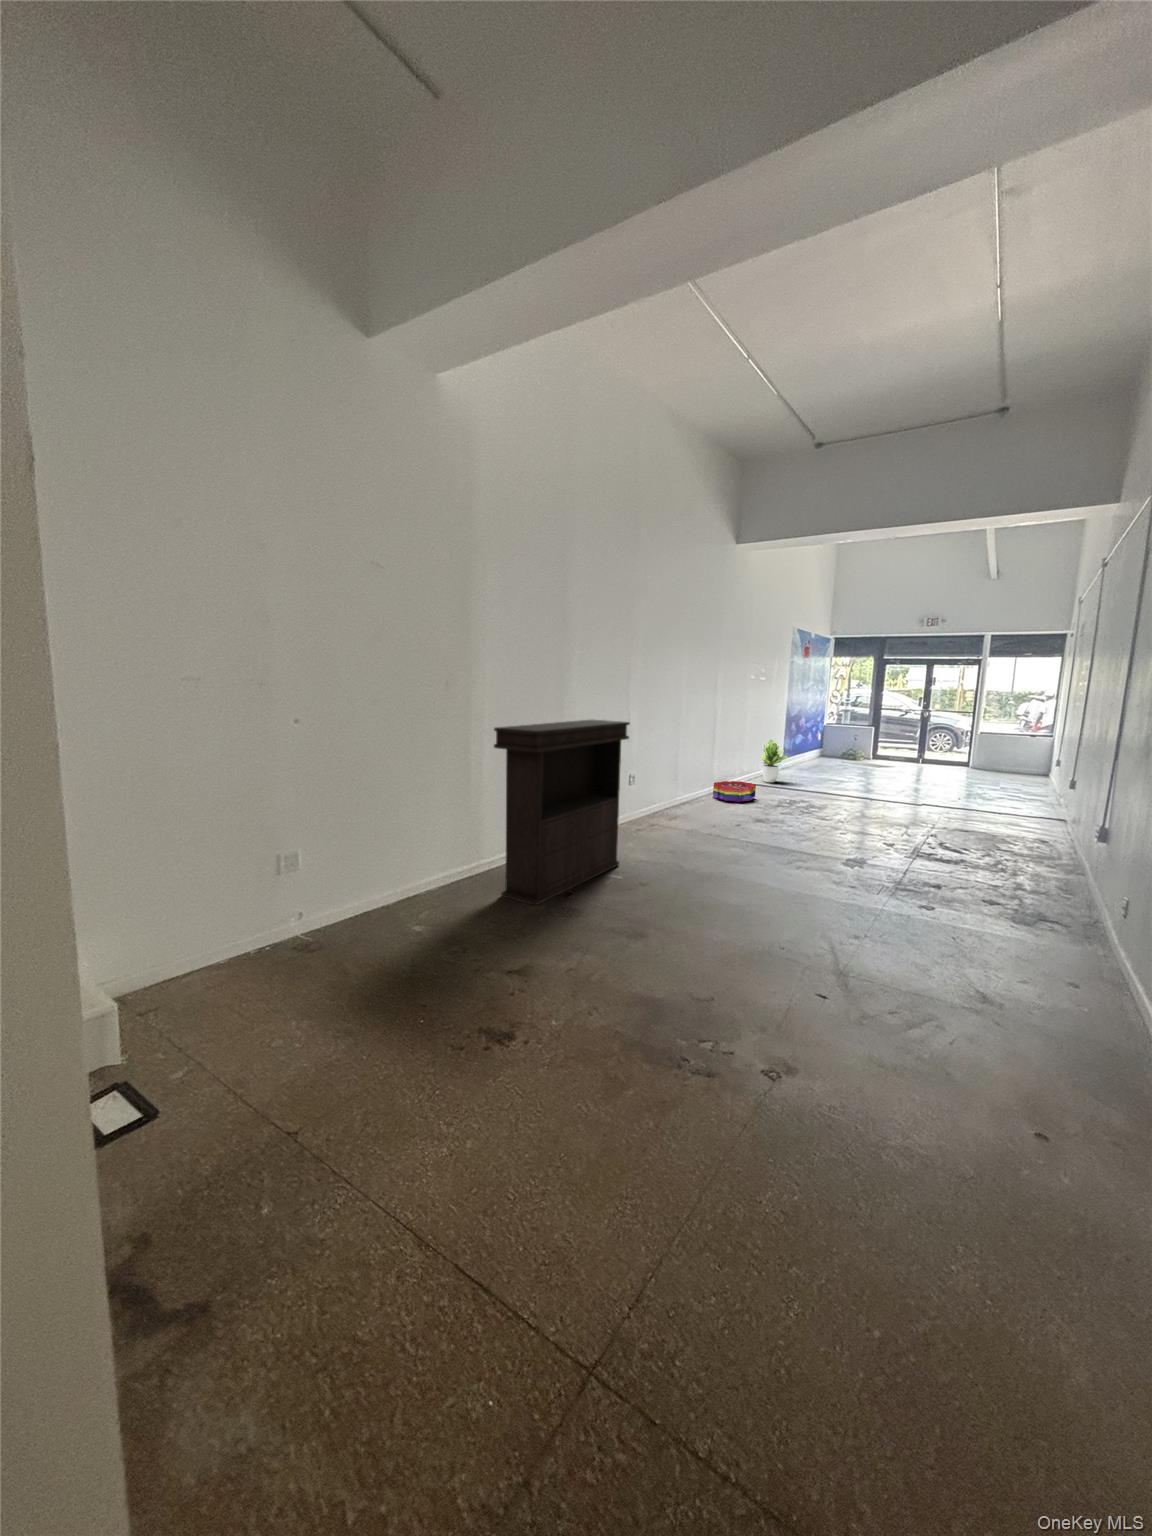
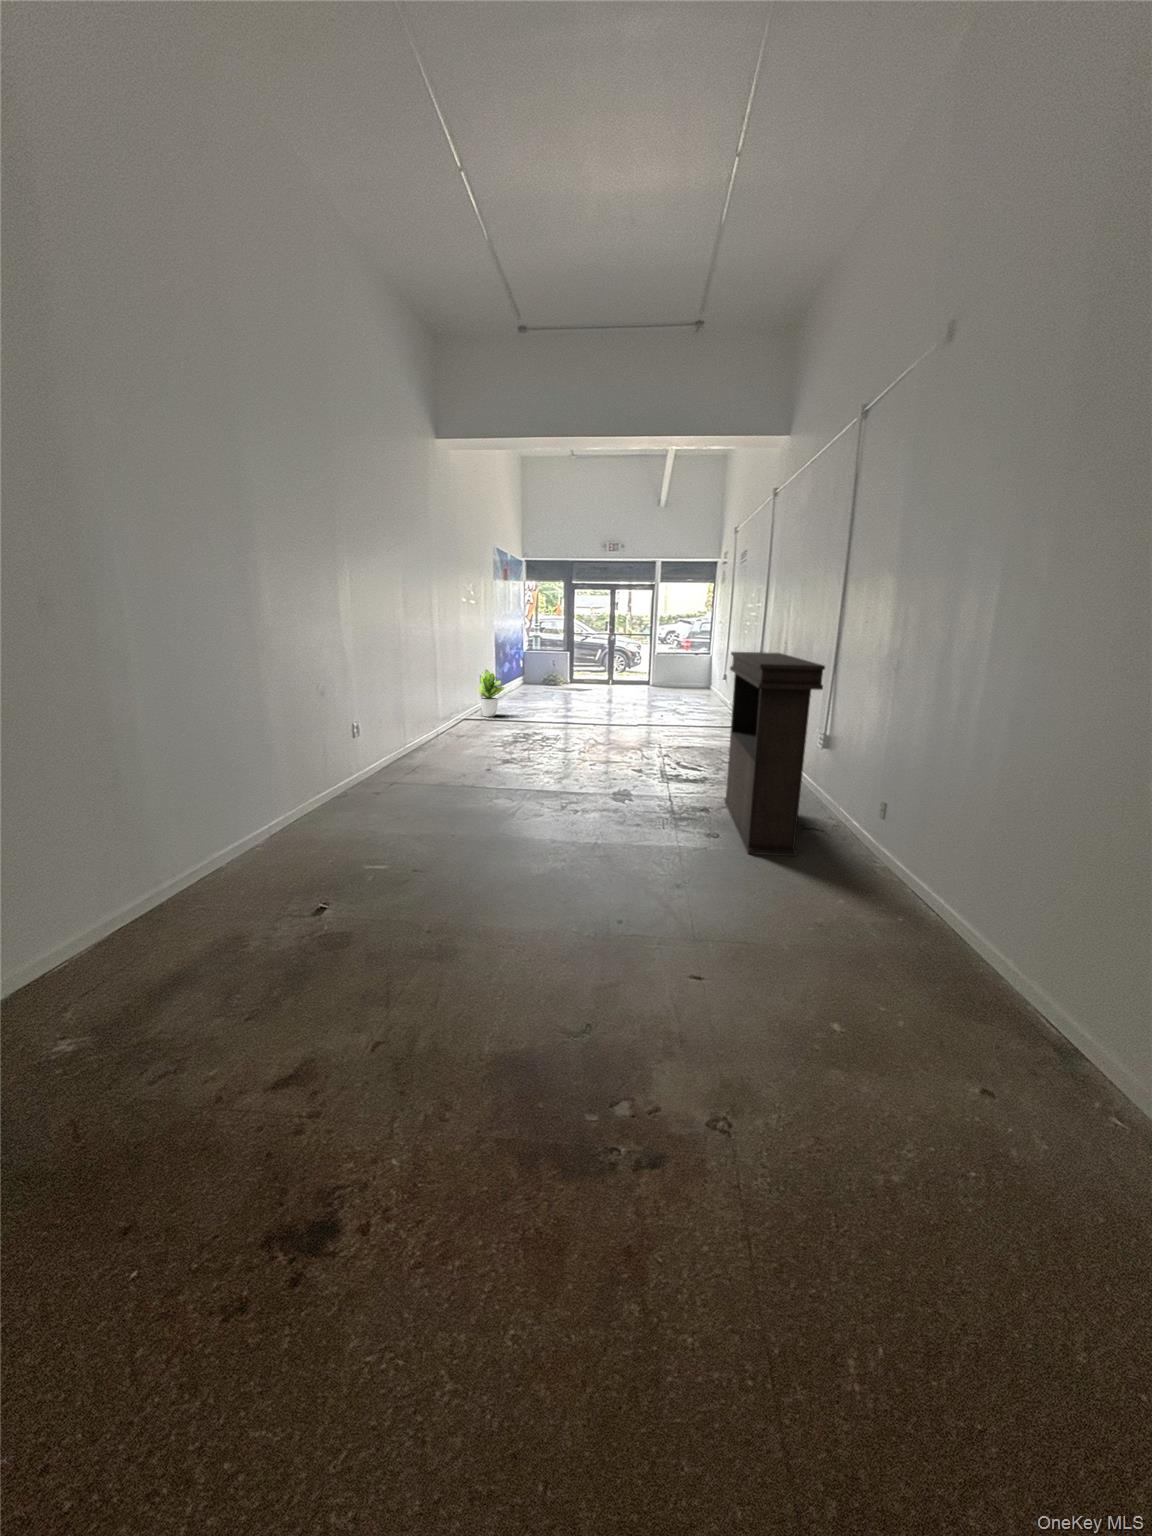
console table: present [494,719,630,905] -> present [725,652,825,856]
storage bin: present [713,781,756,802] -> none [439,719,486,743]

